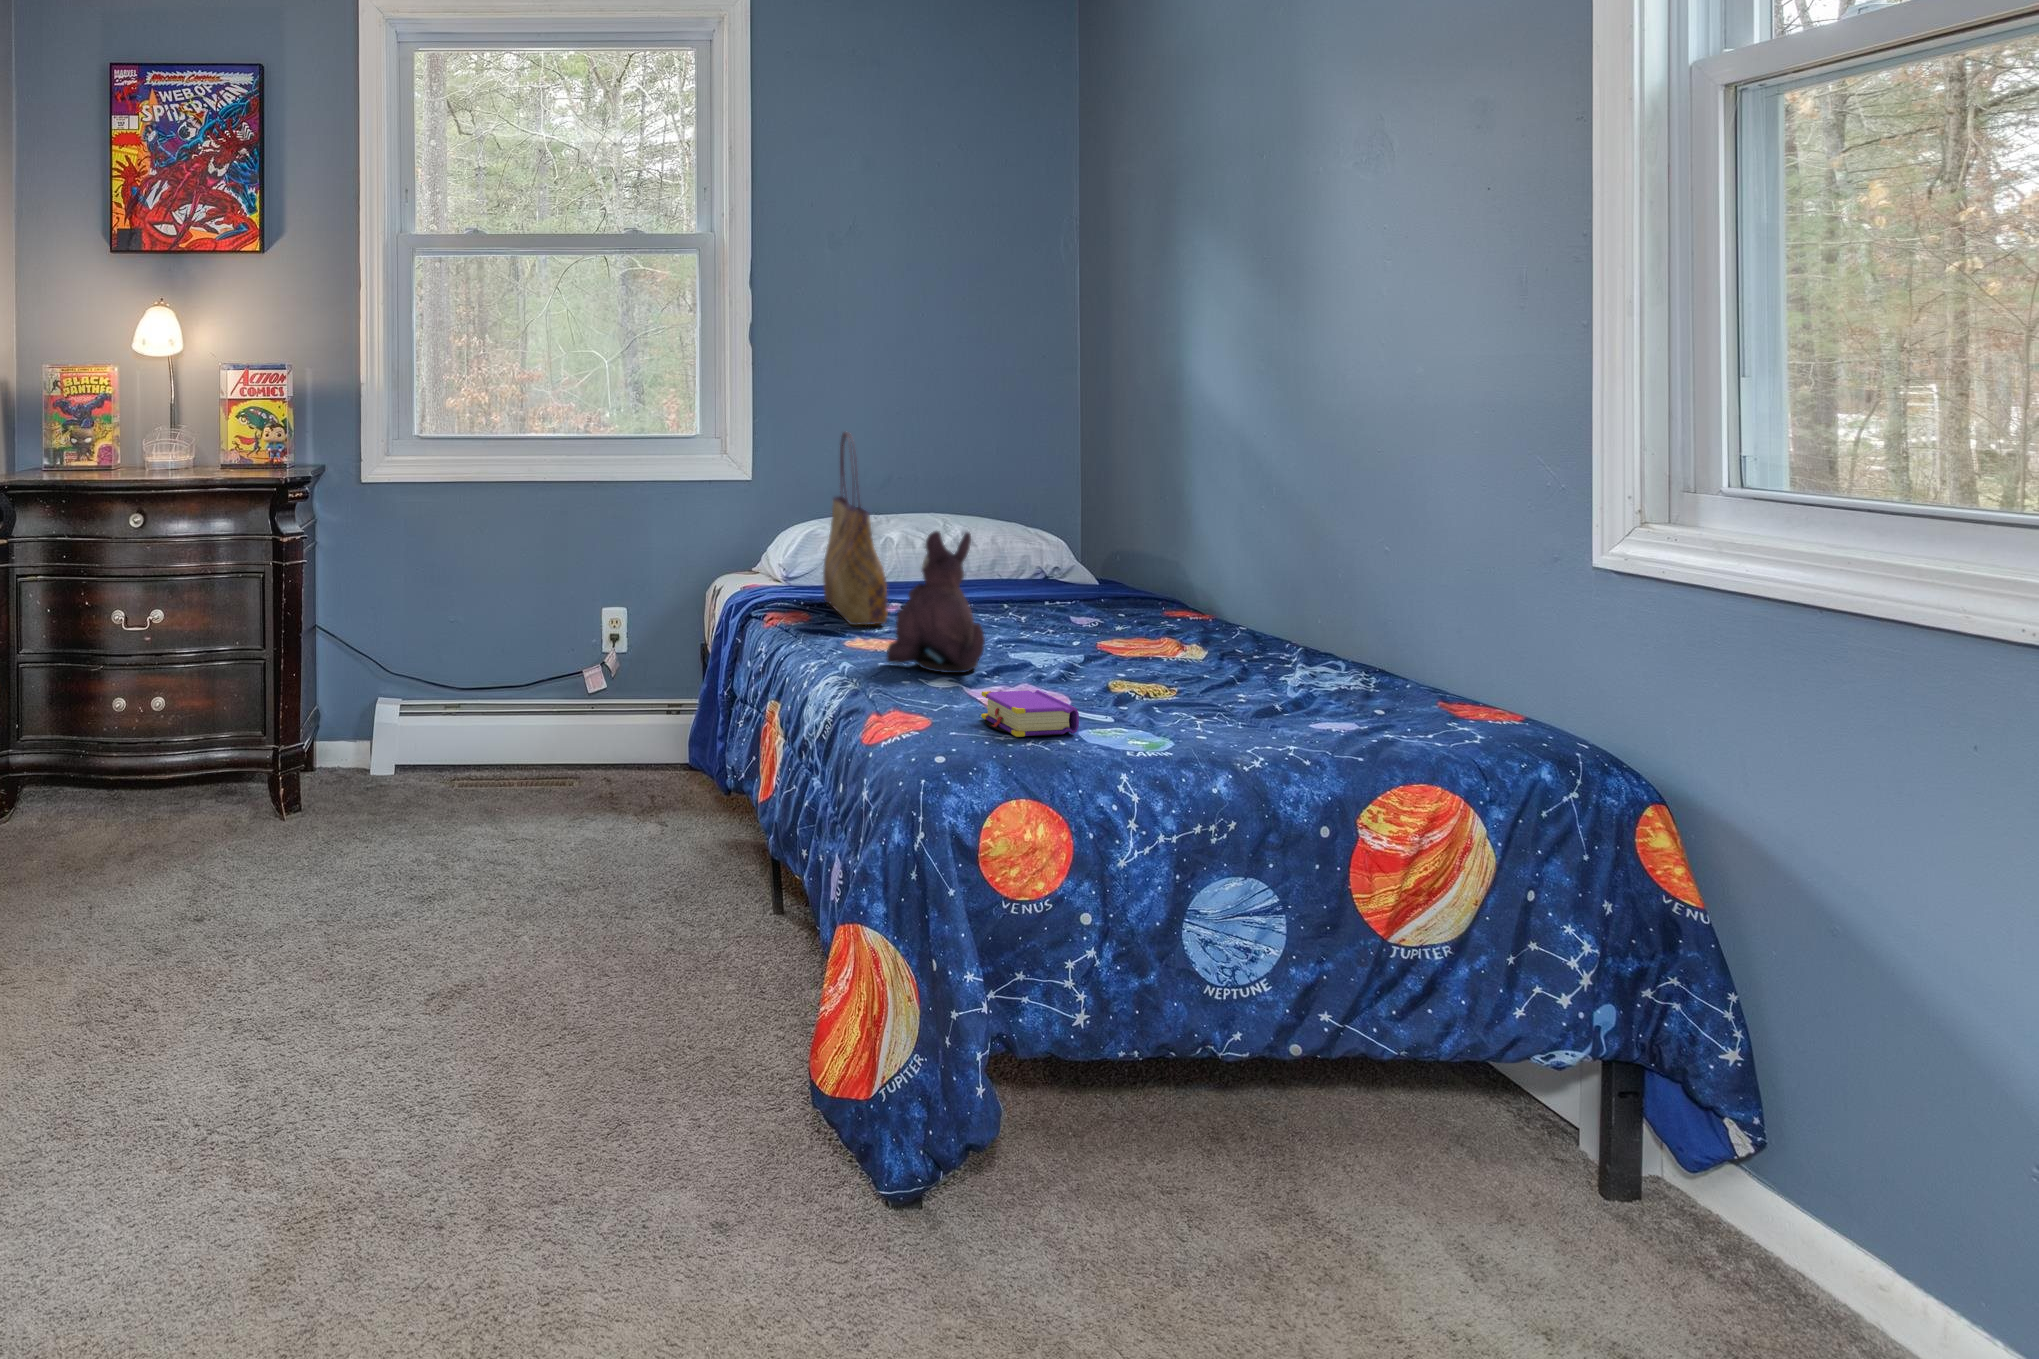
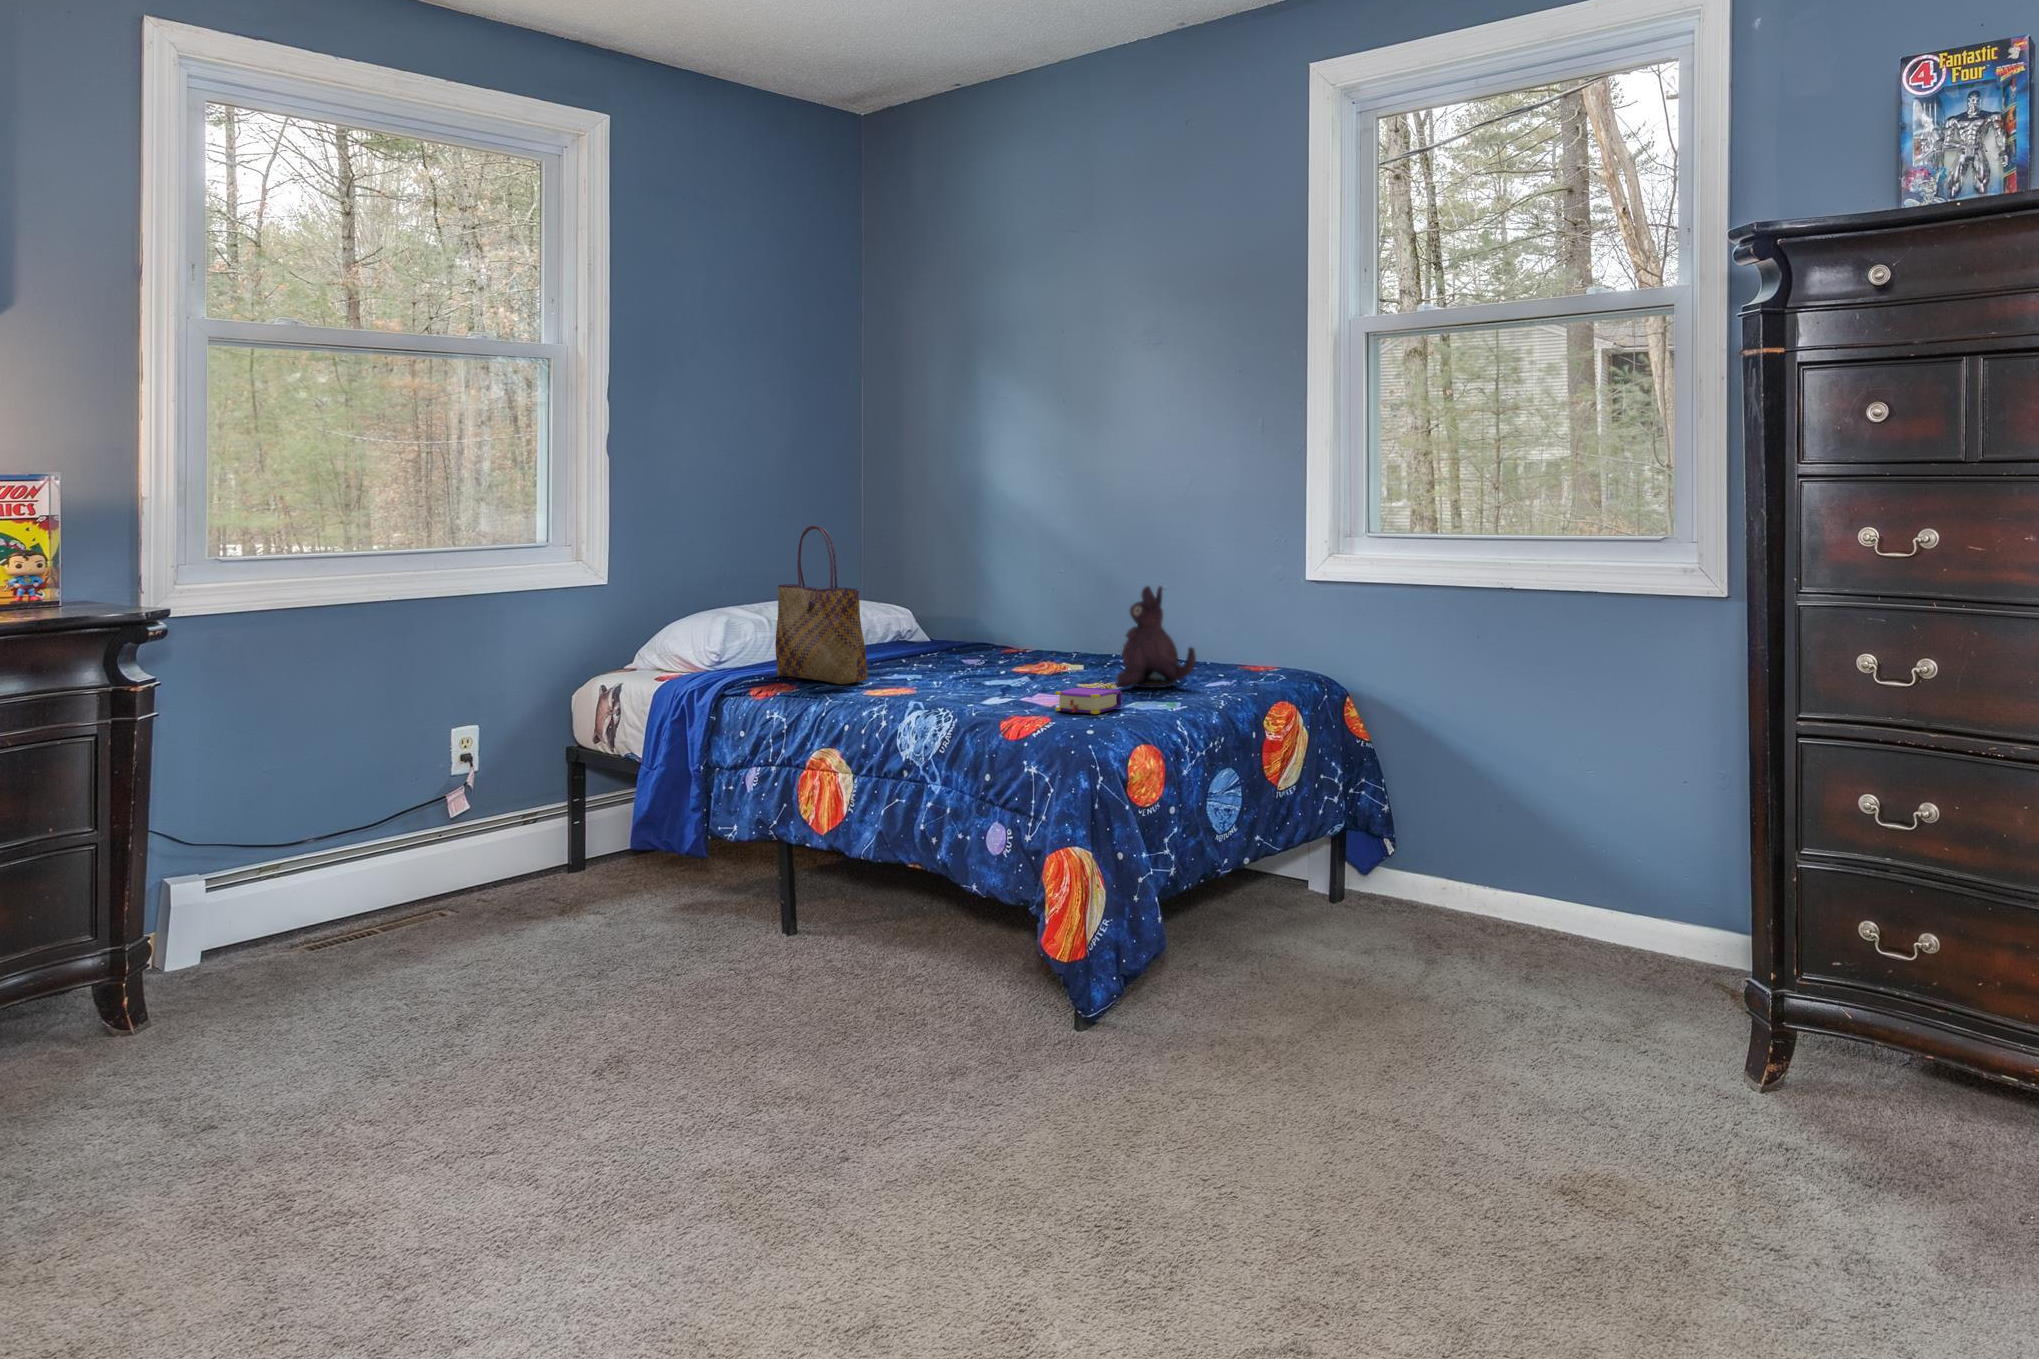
plush toy: present [886,531,985,673] -> present [1117,586,1196,688]

